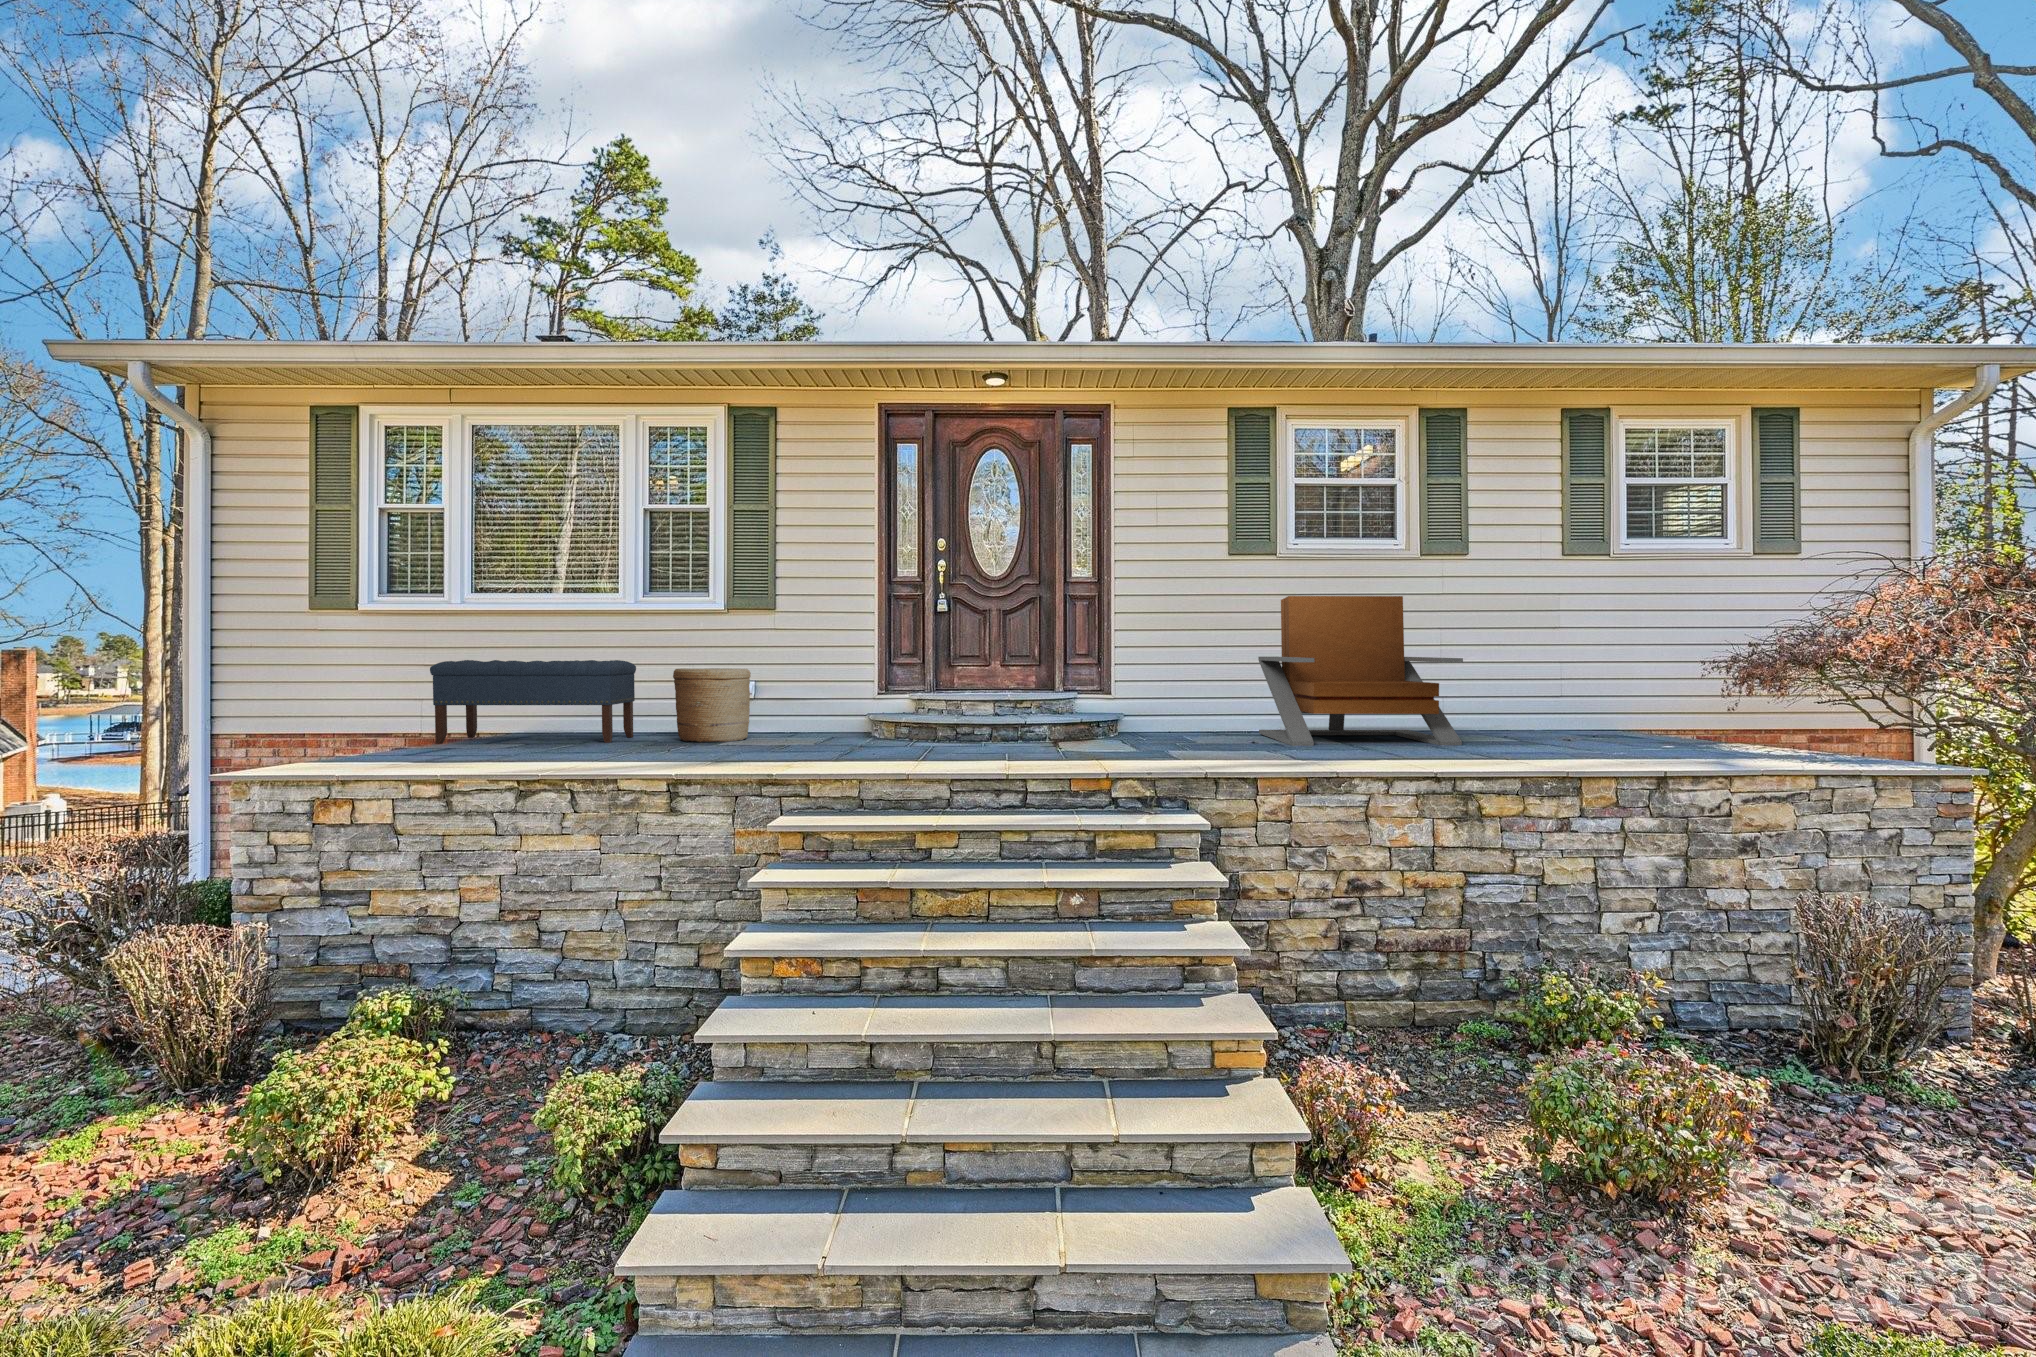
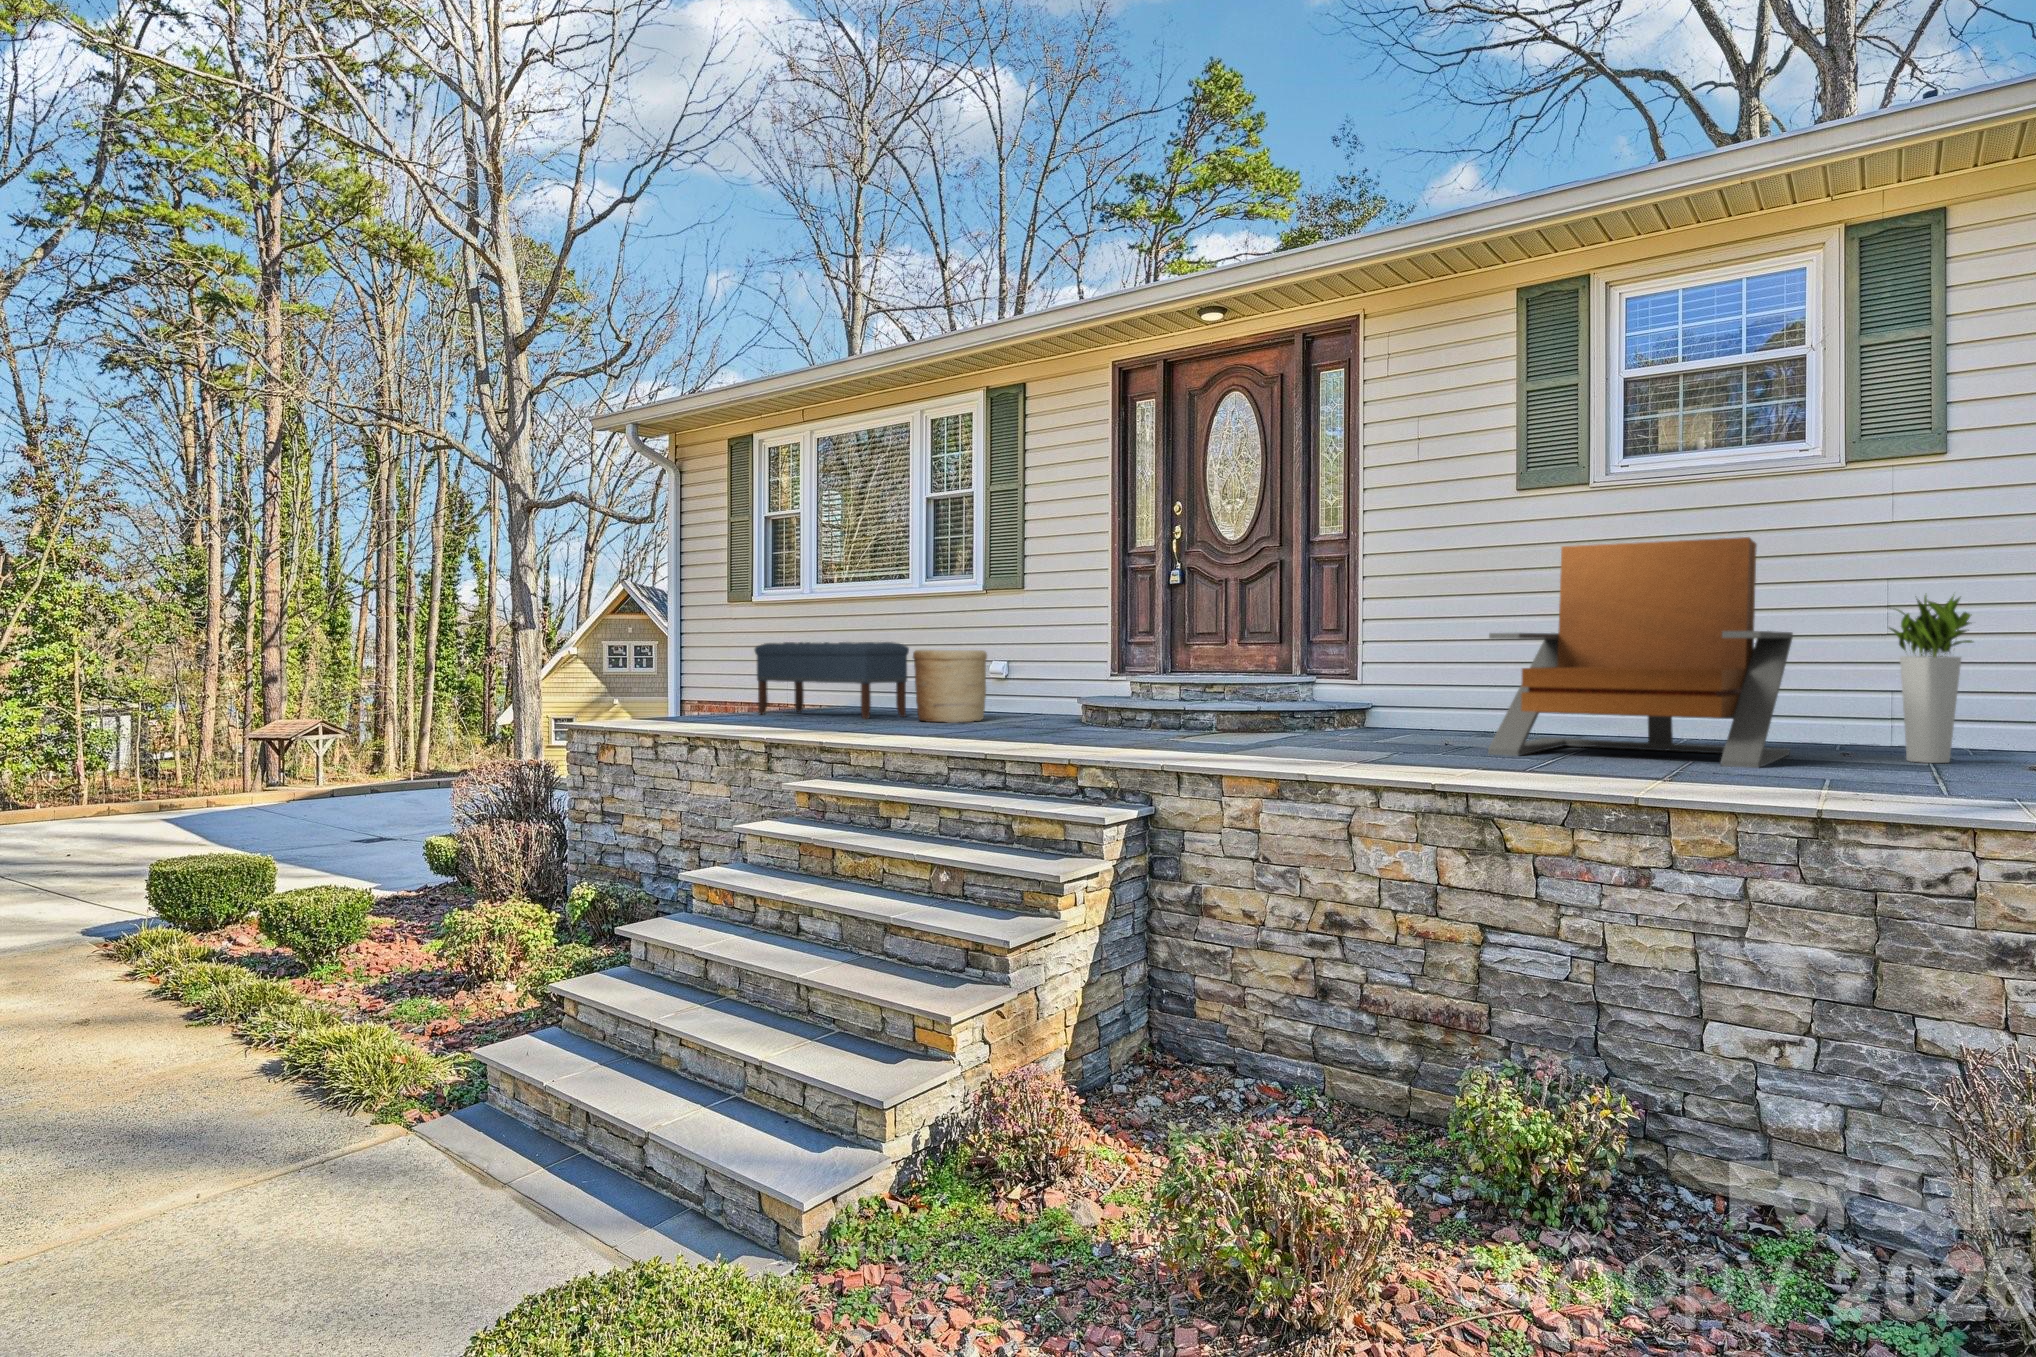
planter: none [1457,634,1504,735] -> present [1890,594,1972,763]

